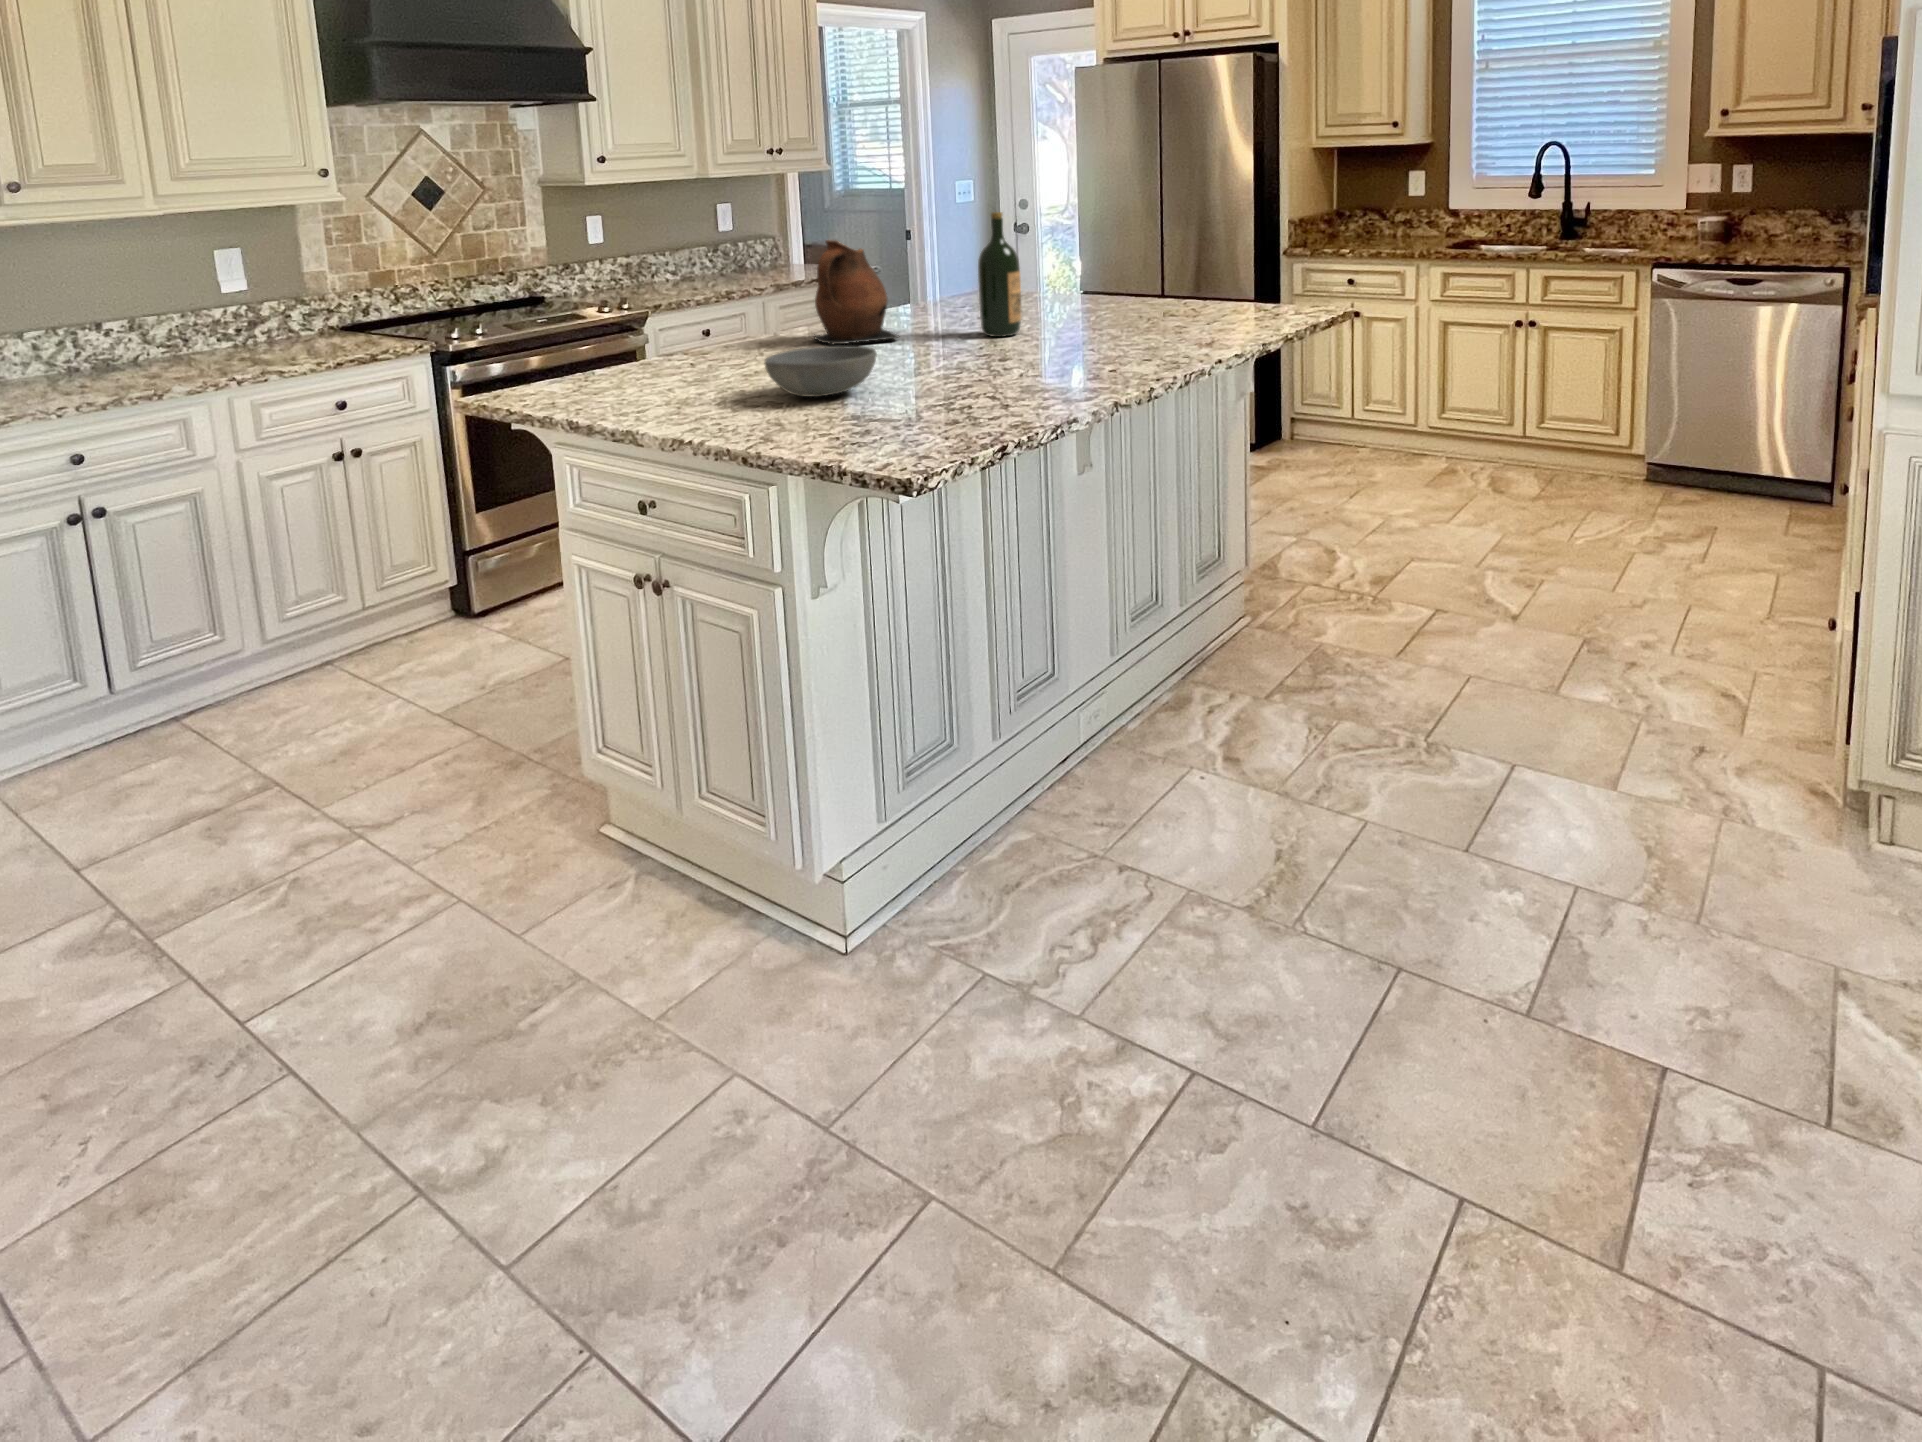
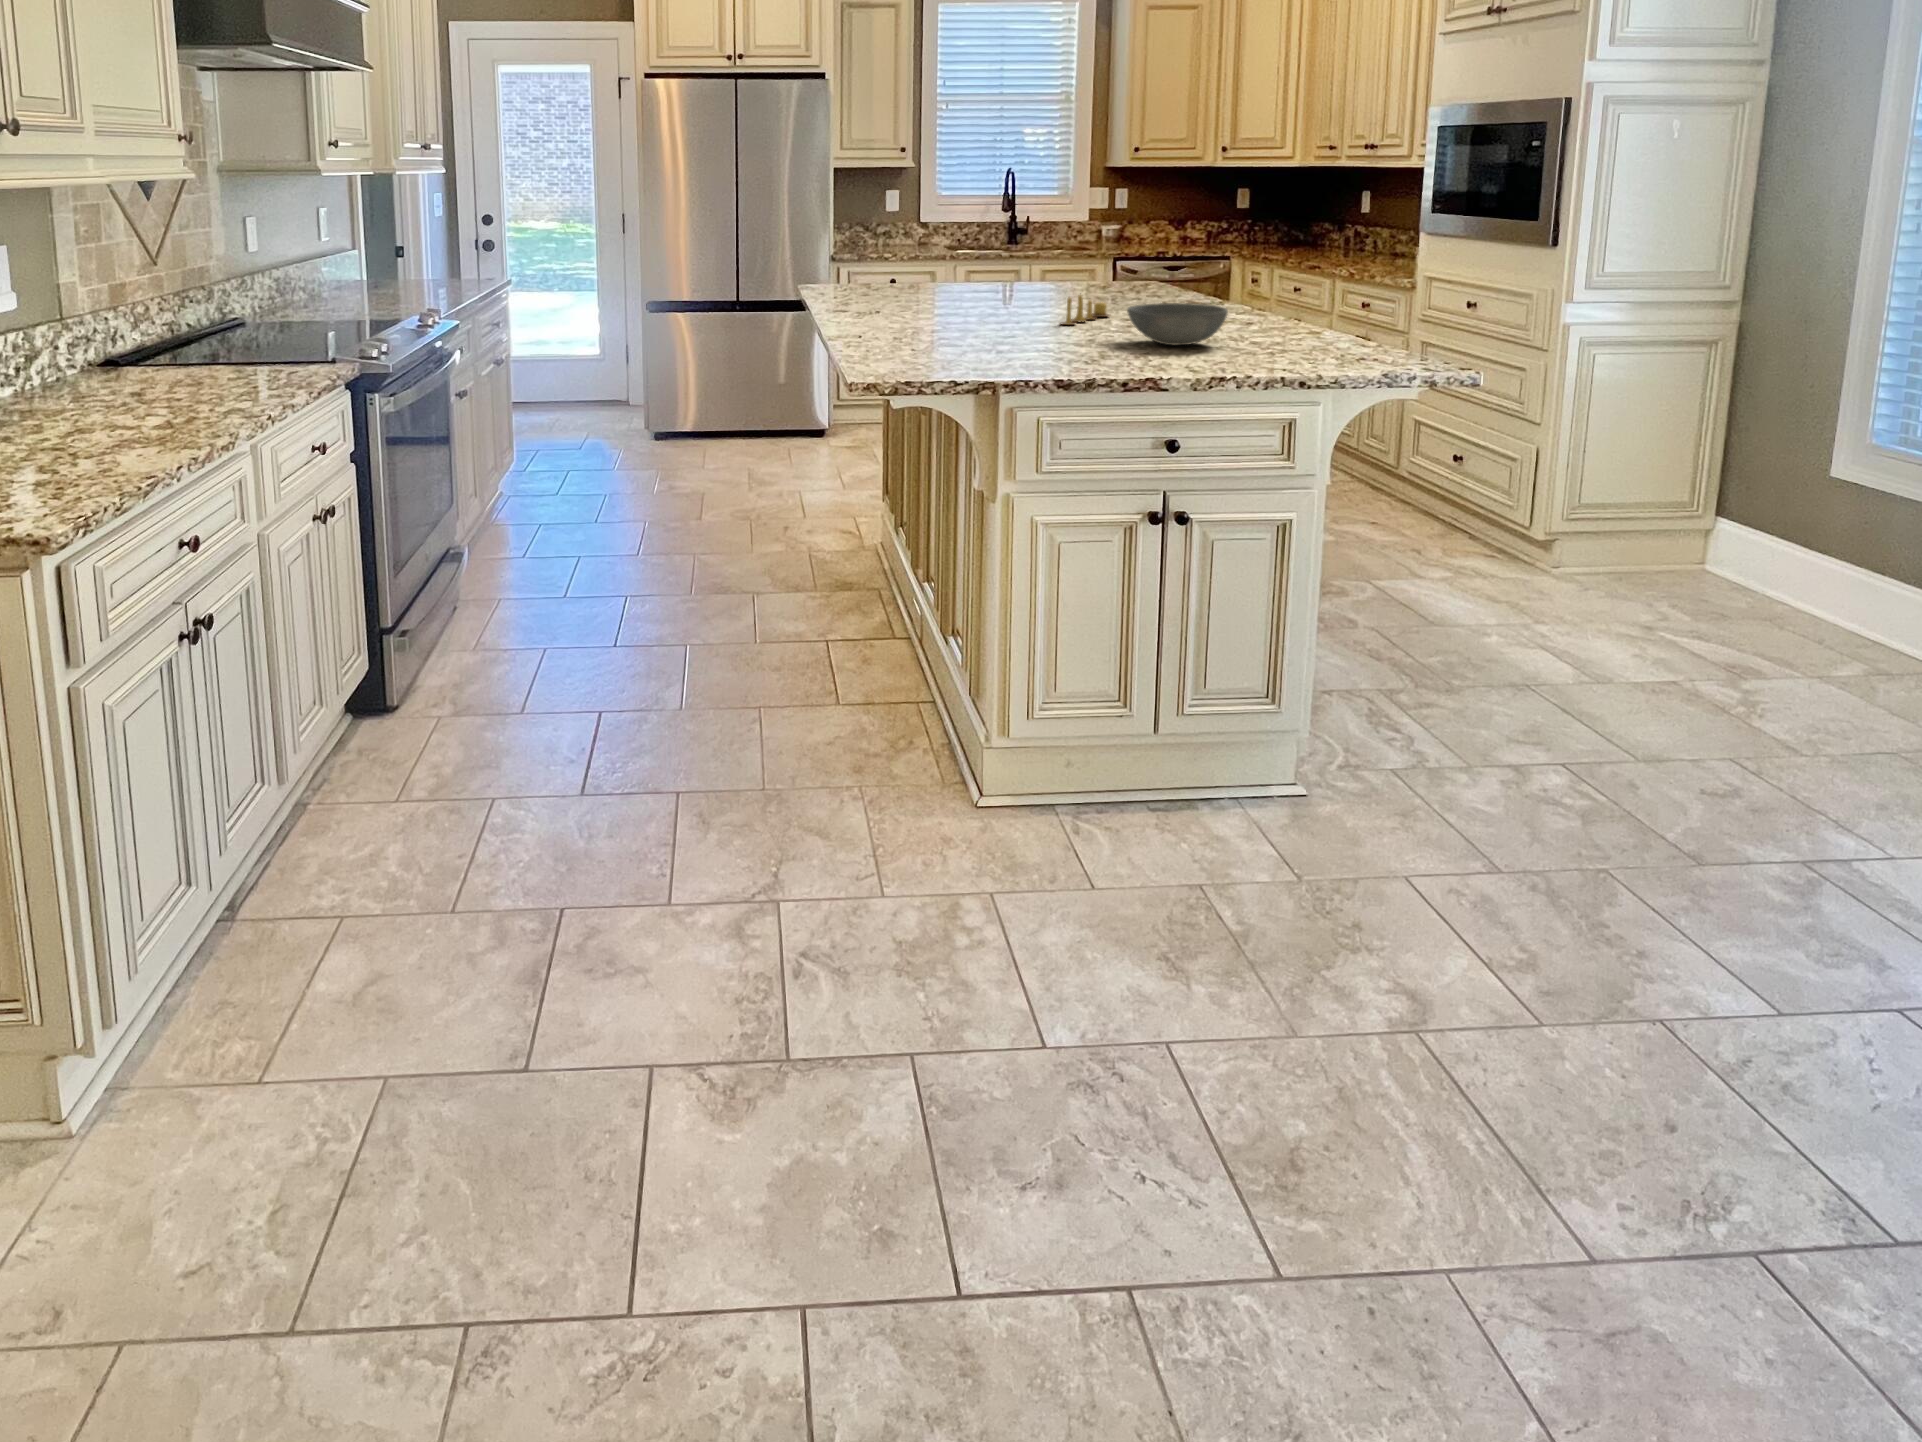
wine bottle: present [978,212,1021,337] -> none [1026,198,1065,309]
ceramic pitcher: present [814,240,899,344] -> none [908,221,995,320]
candle: none [879,323,988,360] -> present [1061,295,1109,325]

